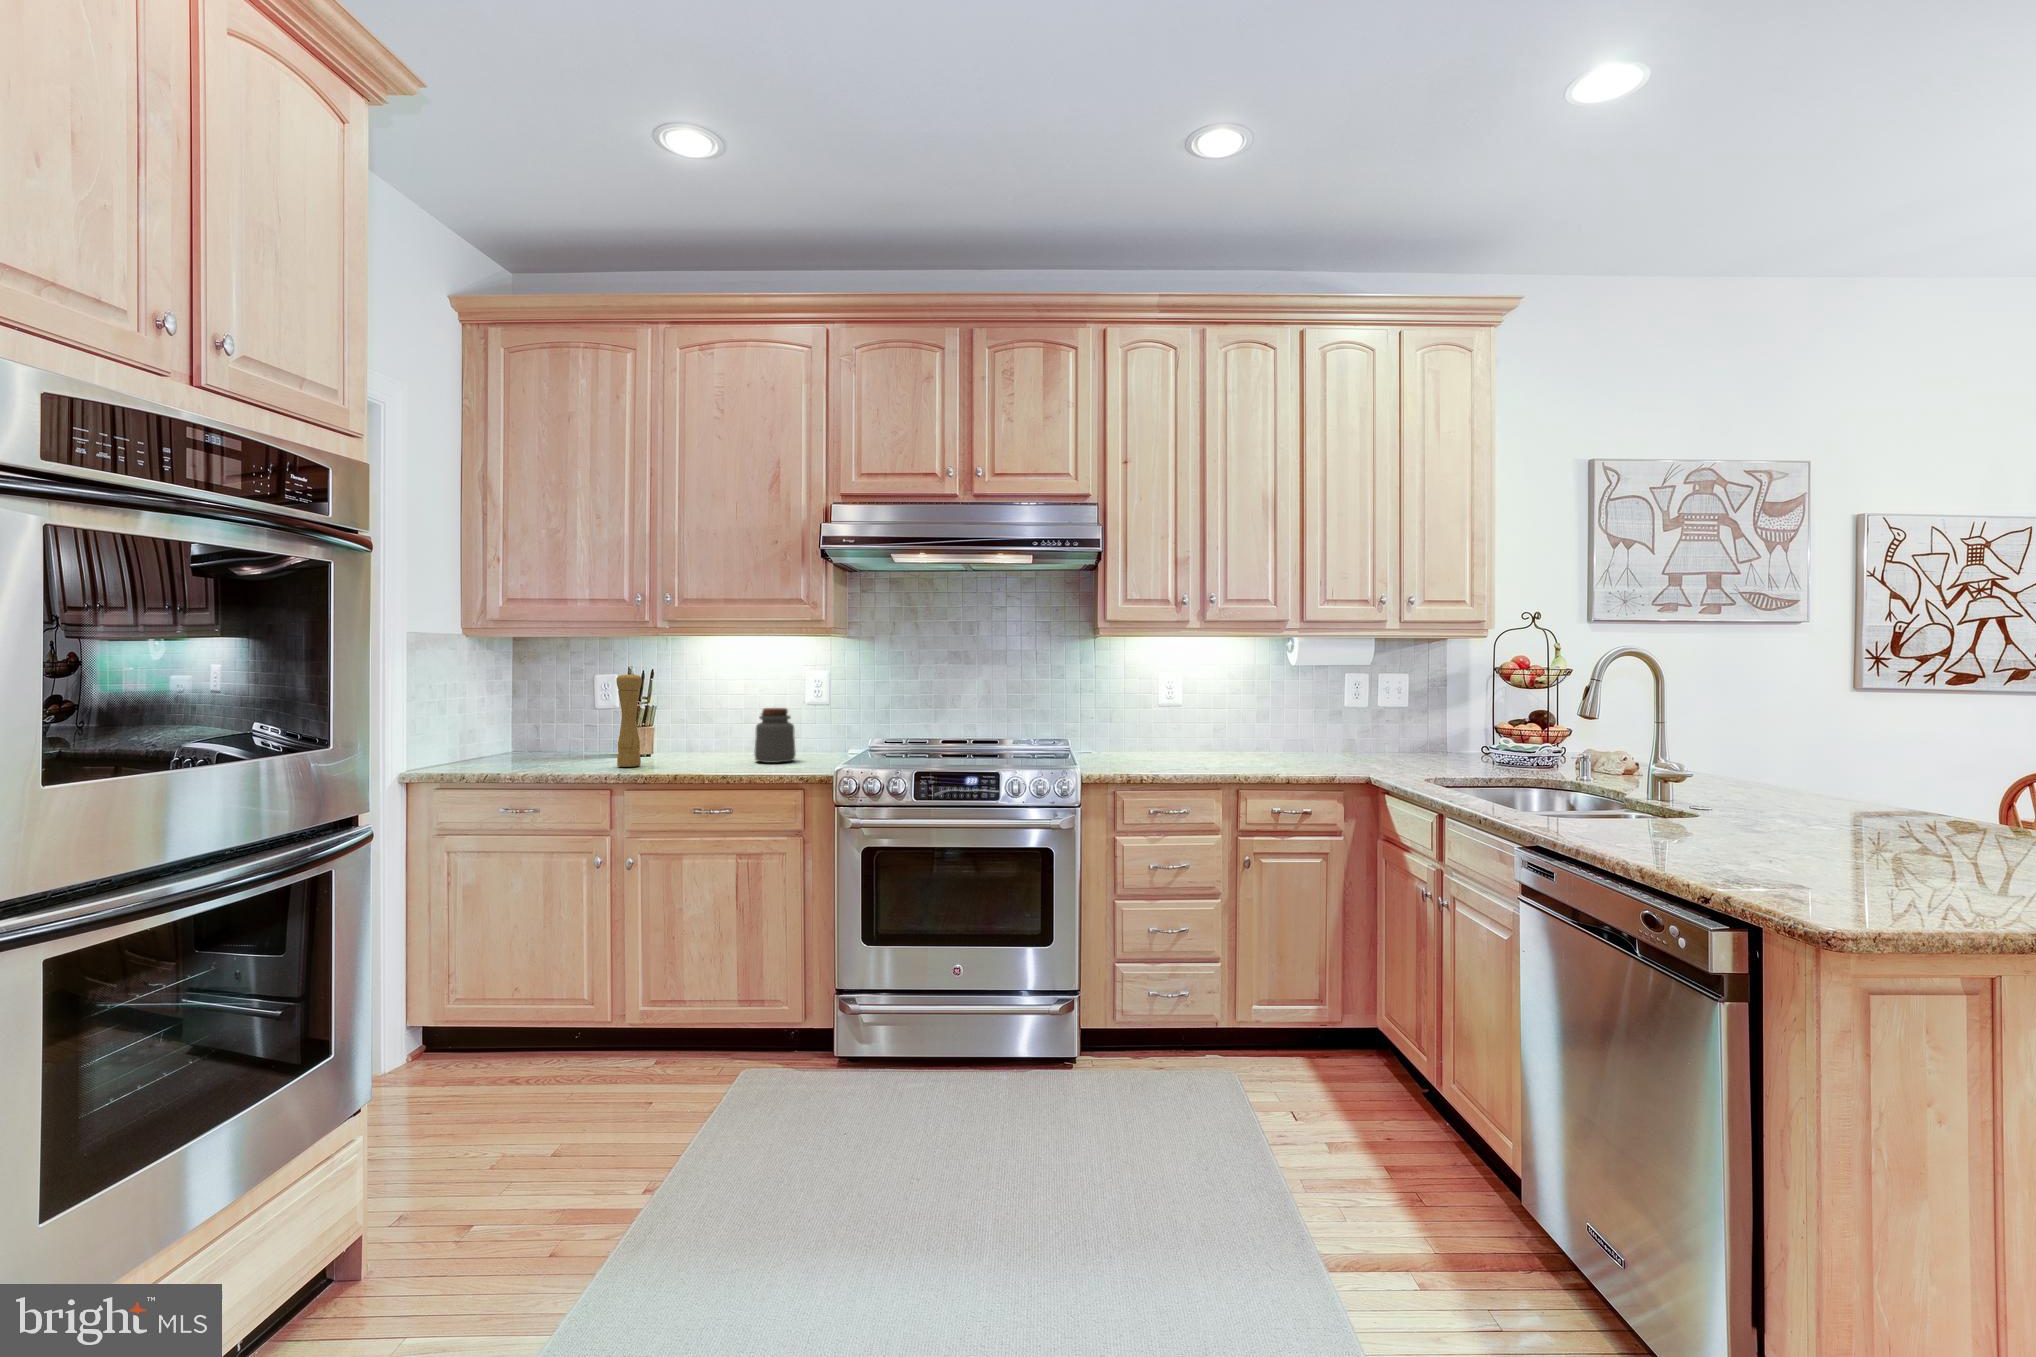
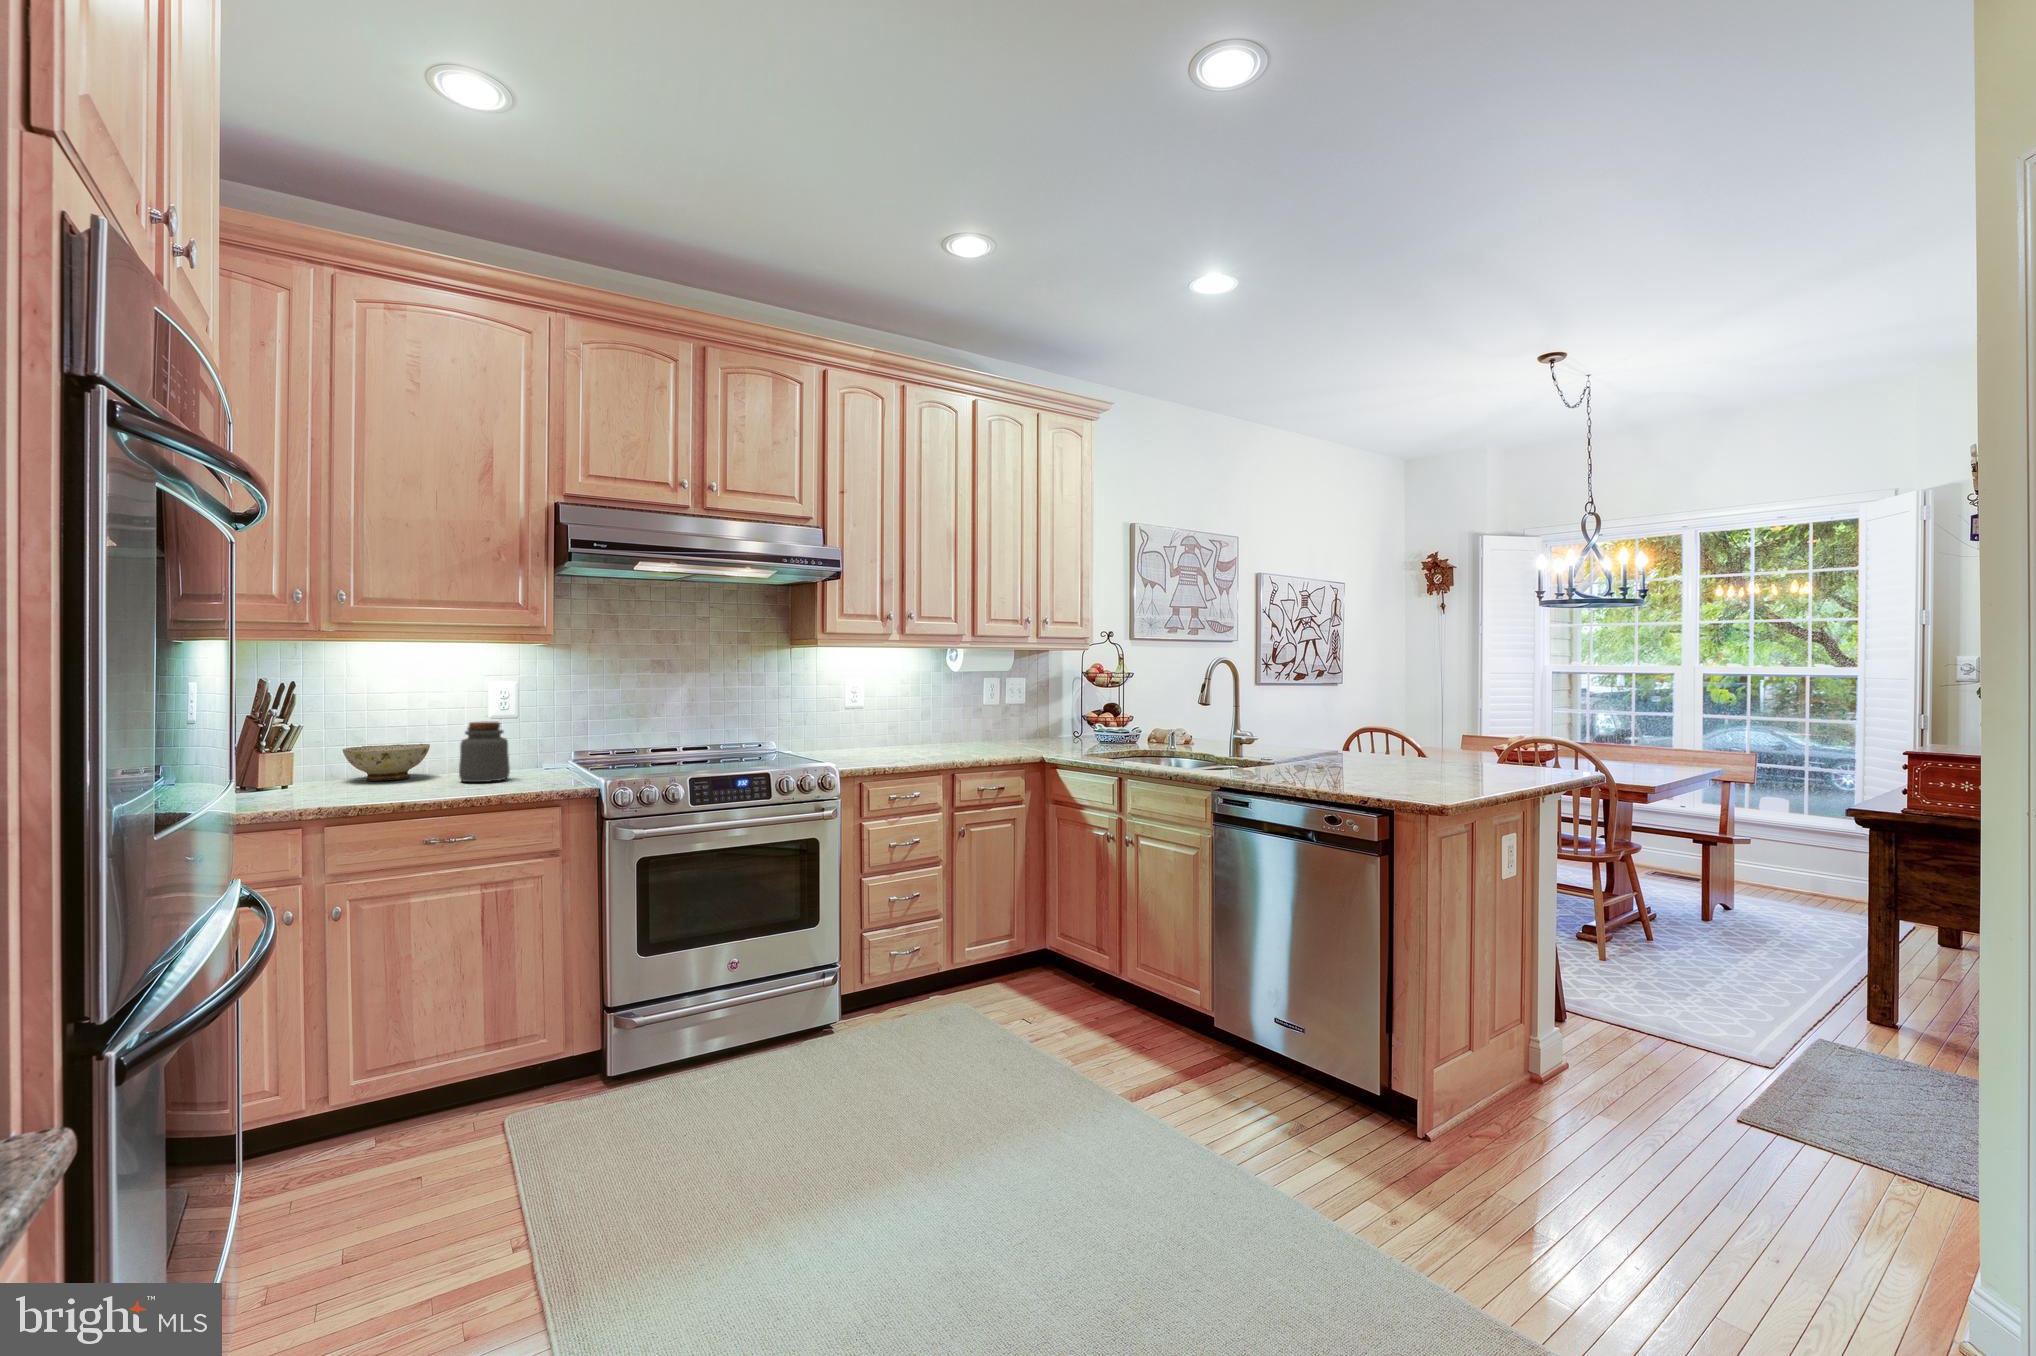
pepper mill: present [616,673,642,767] -> none [284,686,320,799]
ceramic bowl: none [686,725,752,756] -> present [342,744,430,781]

